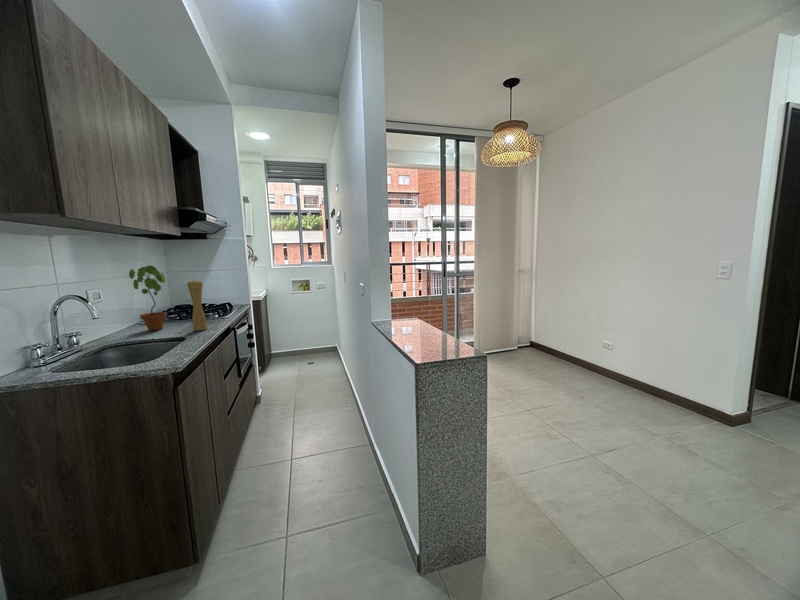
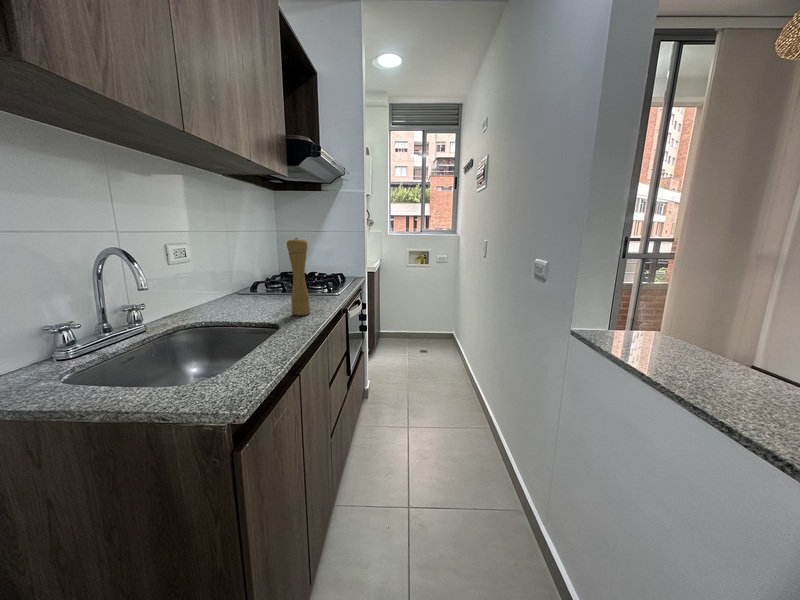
potted plant: present [129,266,167,330] -> none [219,215,264,306]

